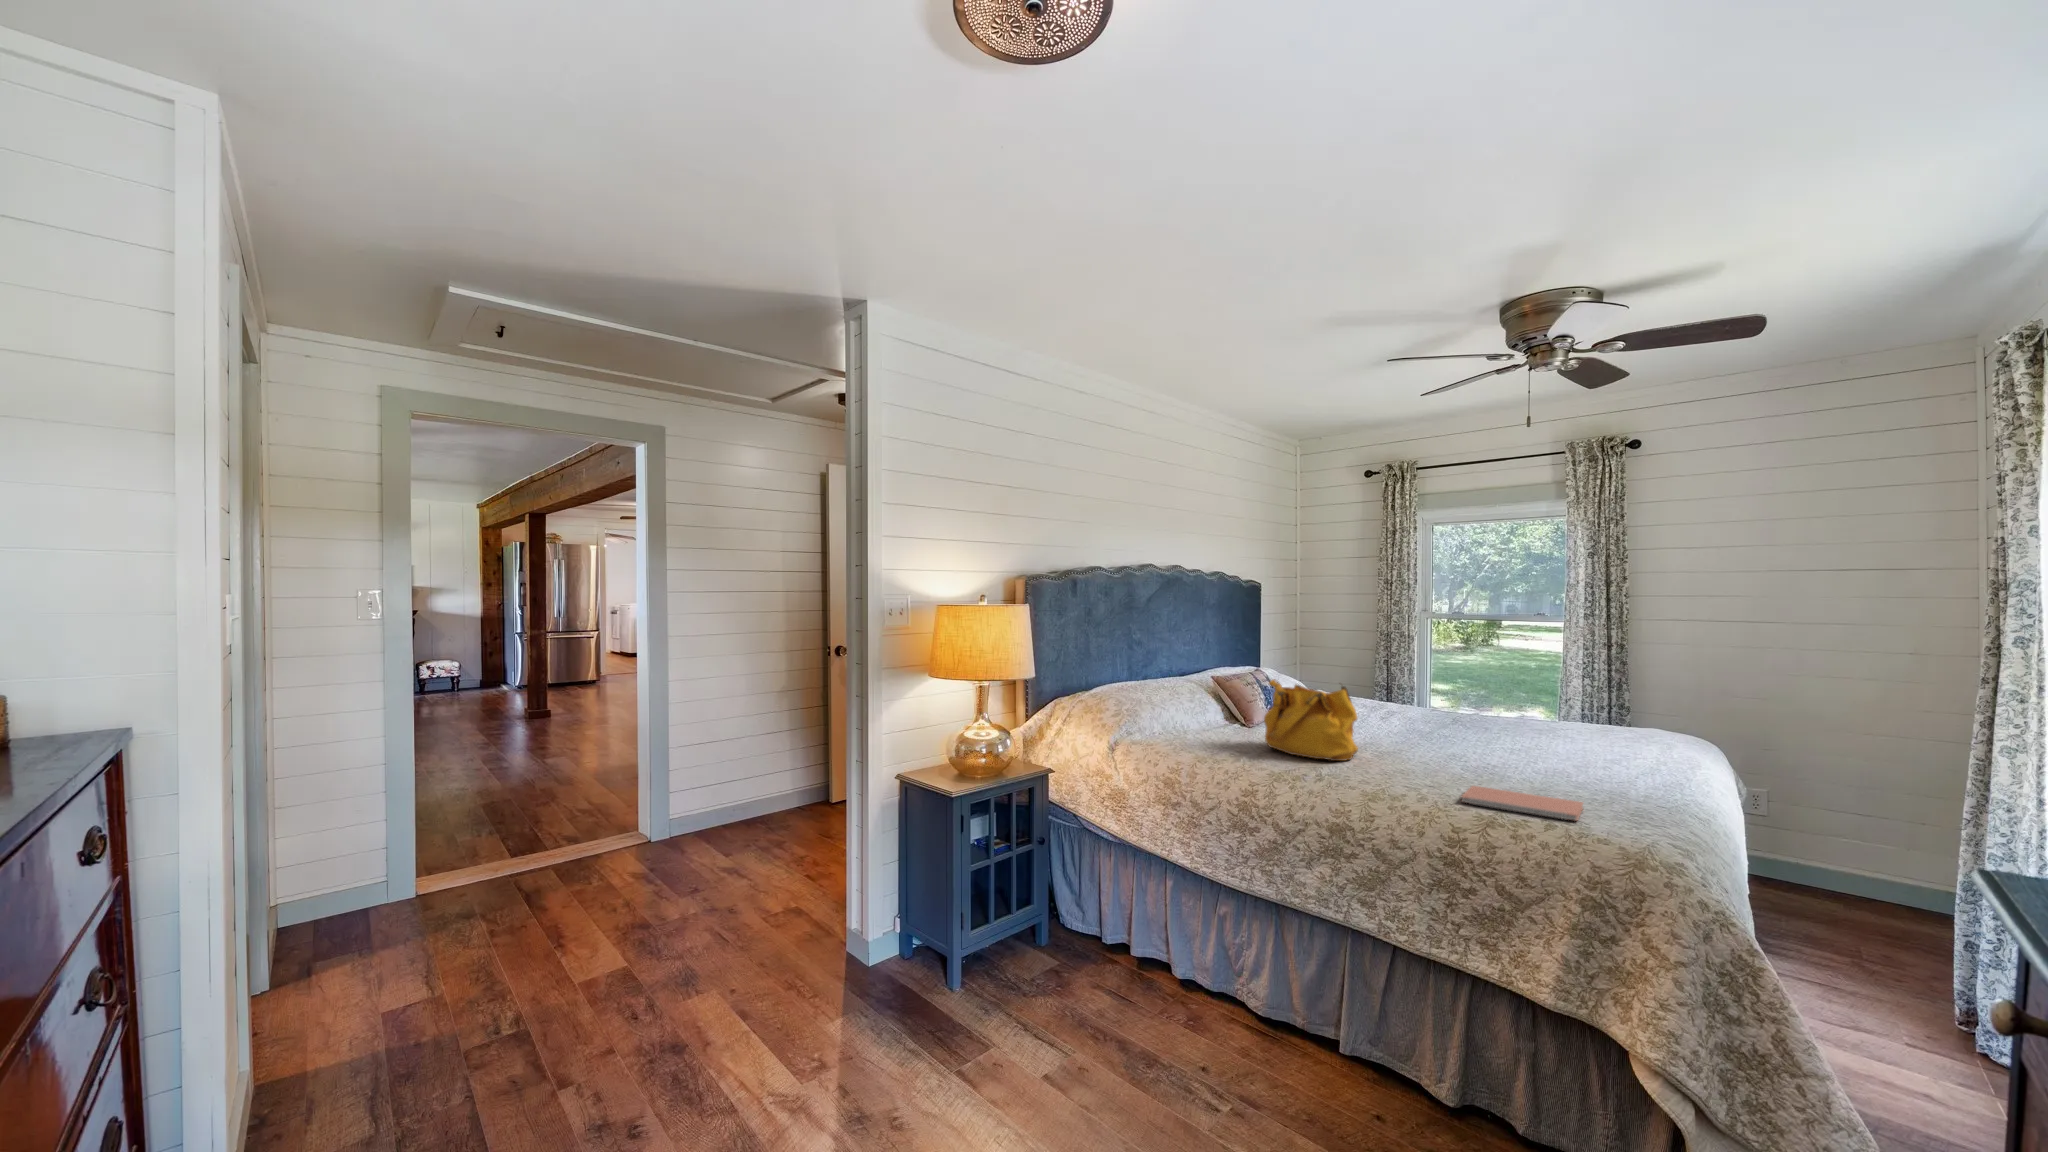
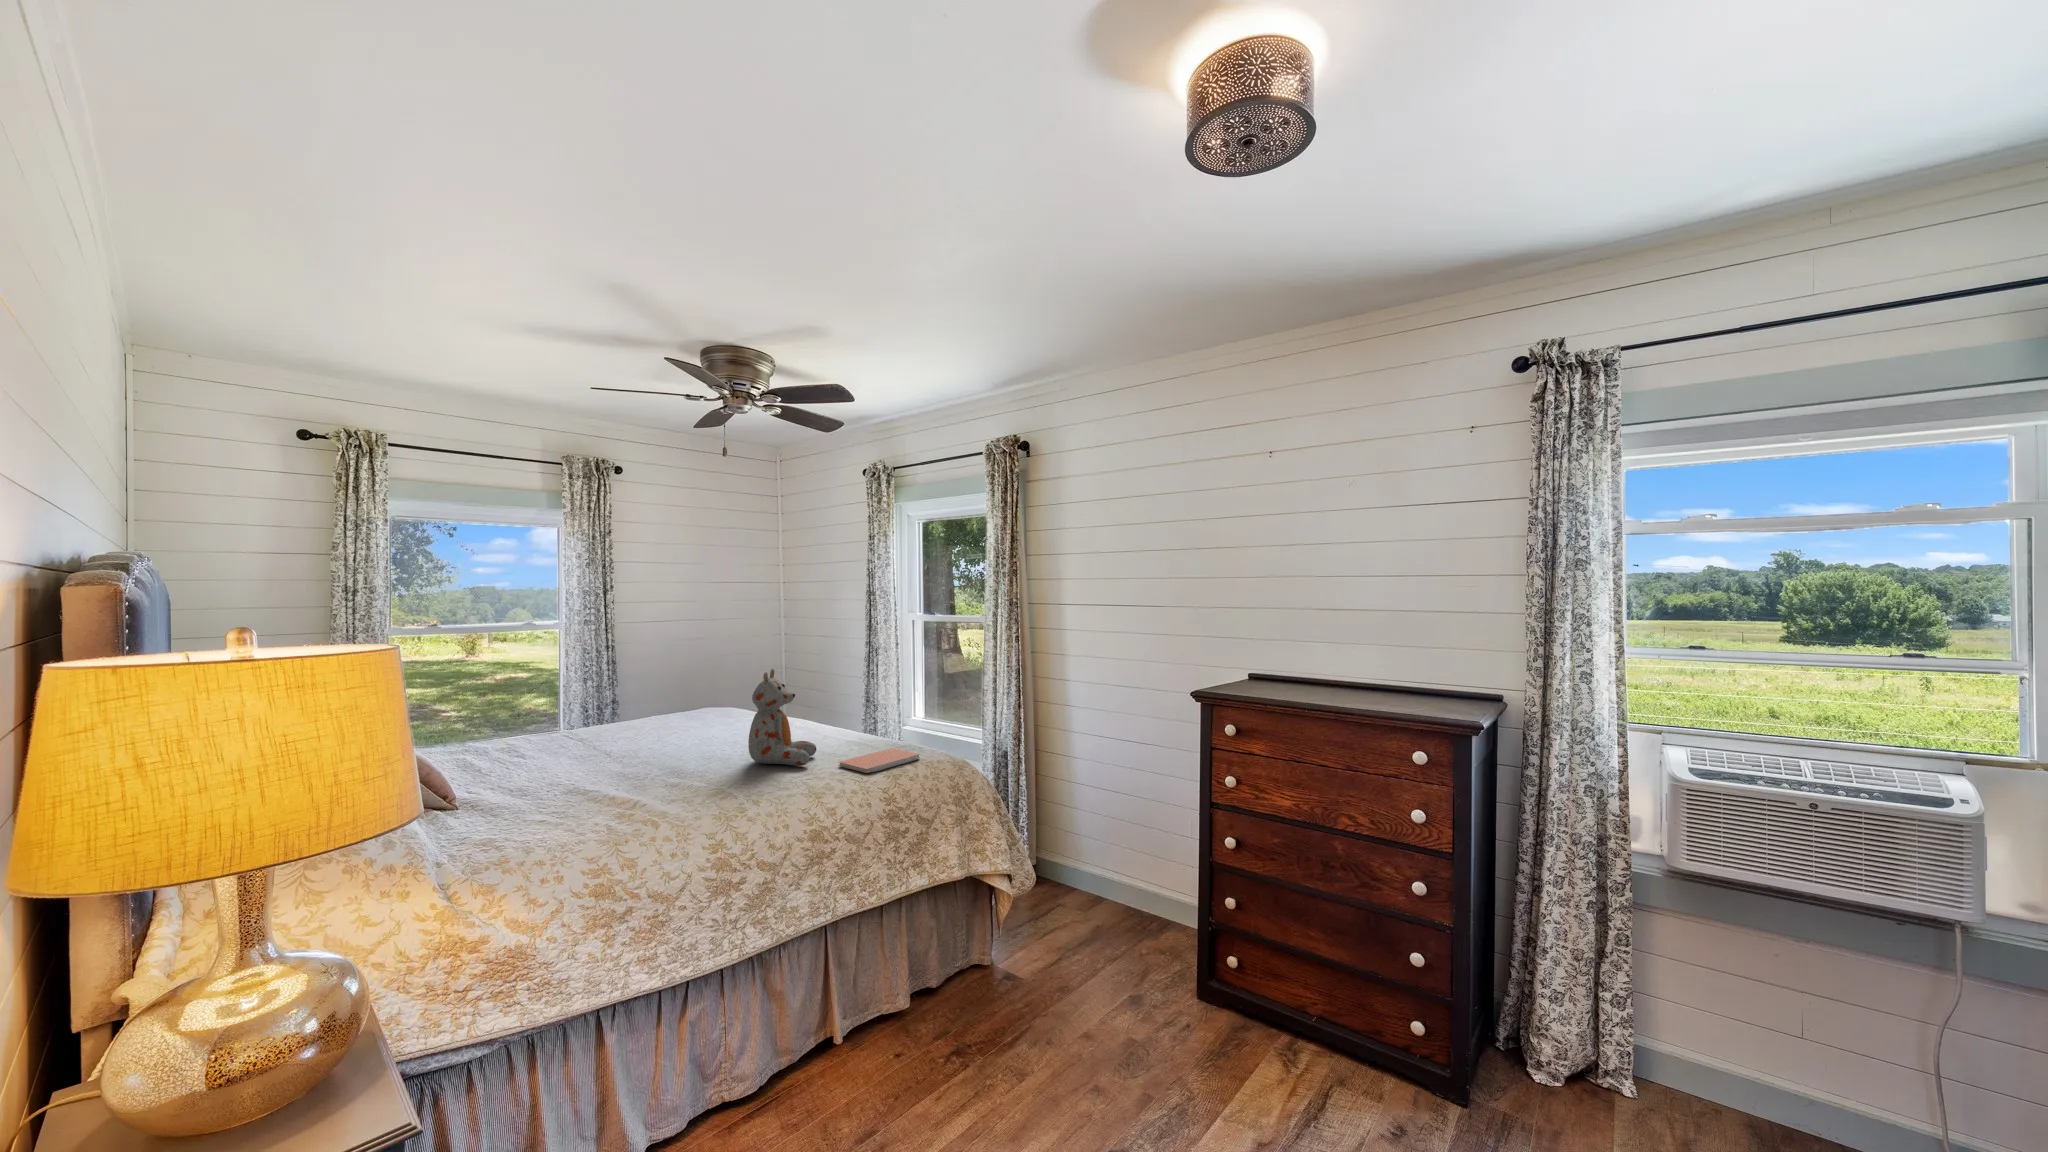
stuffed bear: none [1400,664,1499,778] -> present [748,669,816,766]
handbag: present [1264,679,1358,761] -> none [598,705,718,803]

